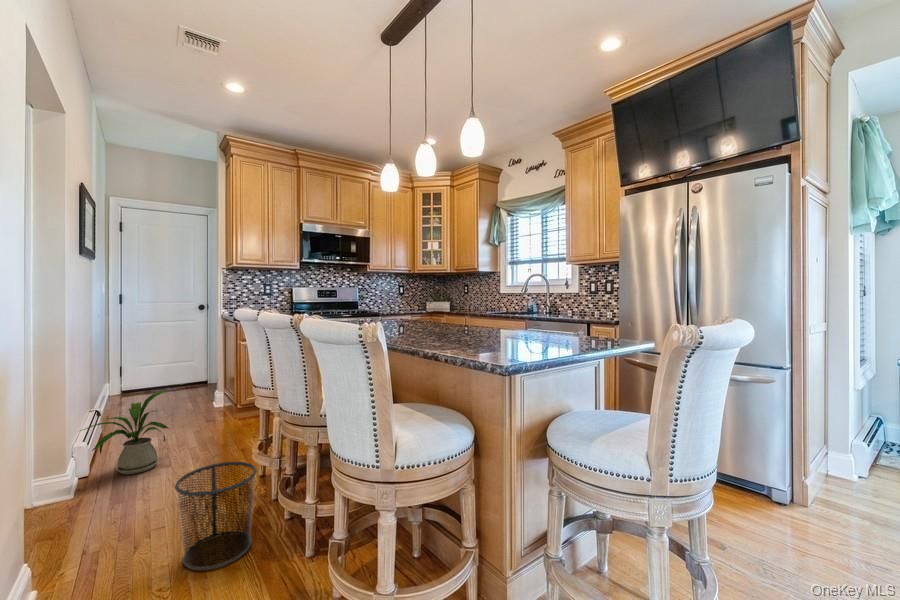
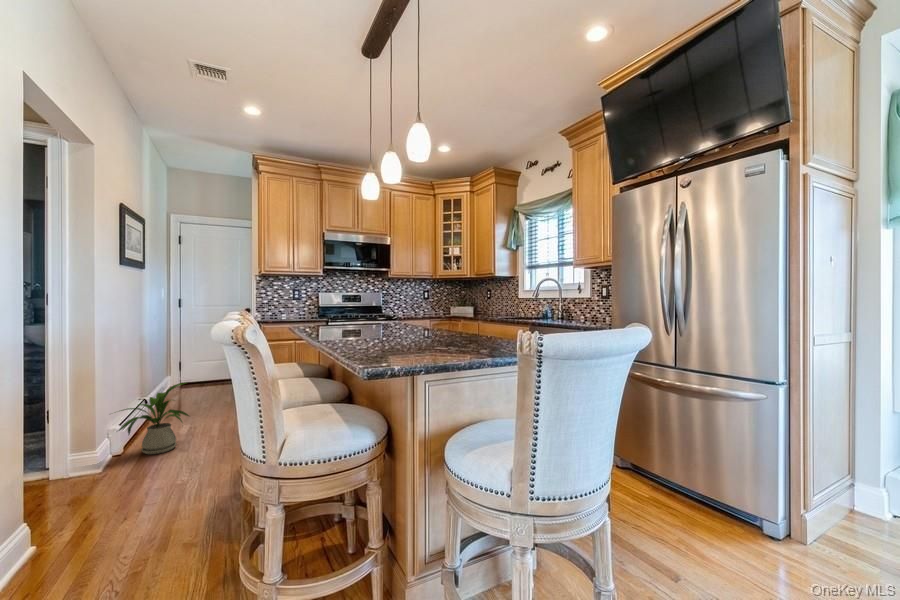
waste bin: present [175,462,257,570] -> none [142,449,219,545]

